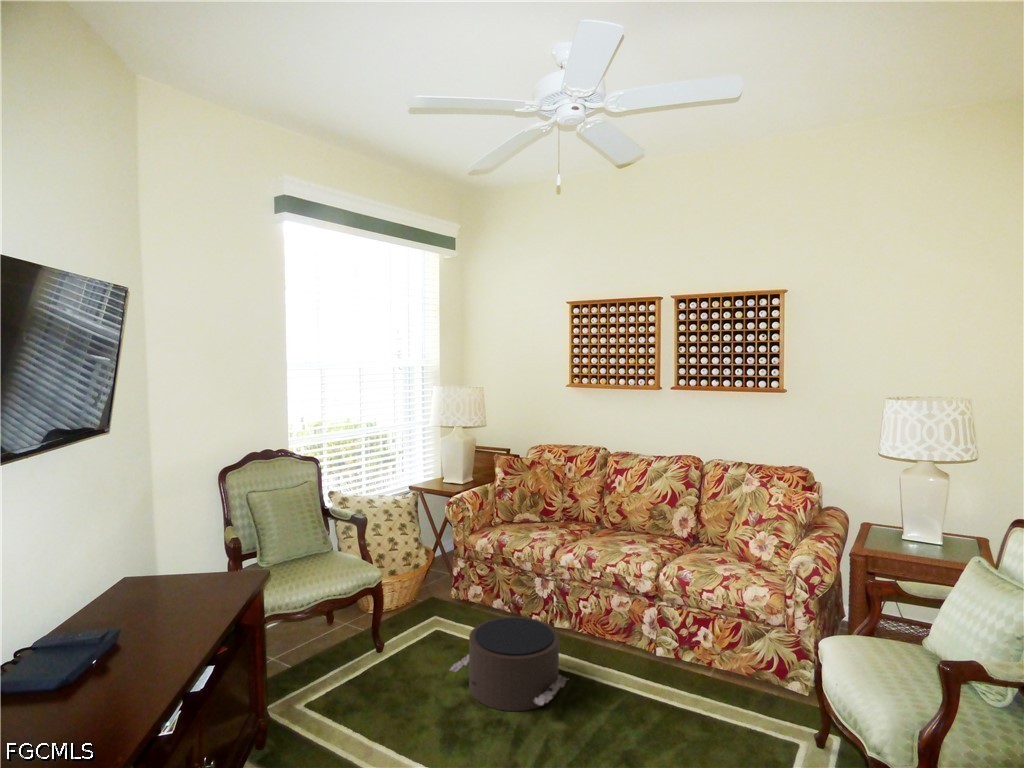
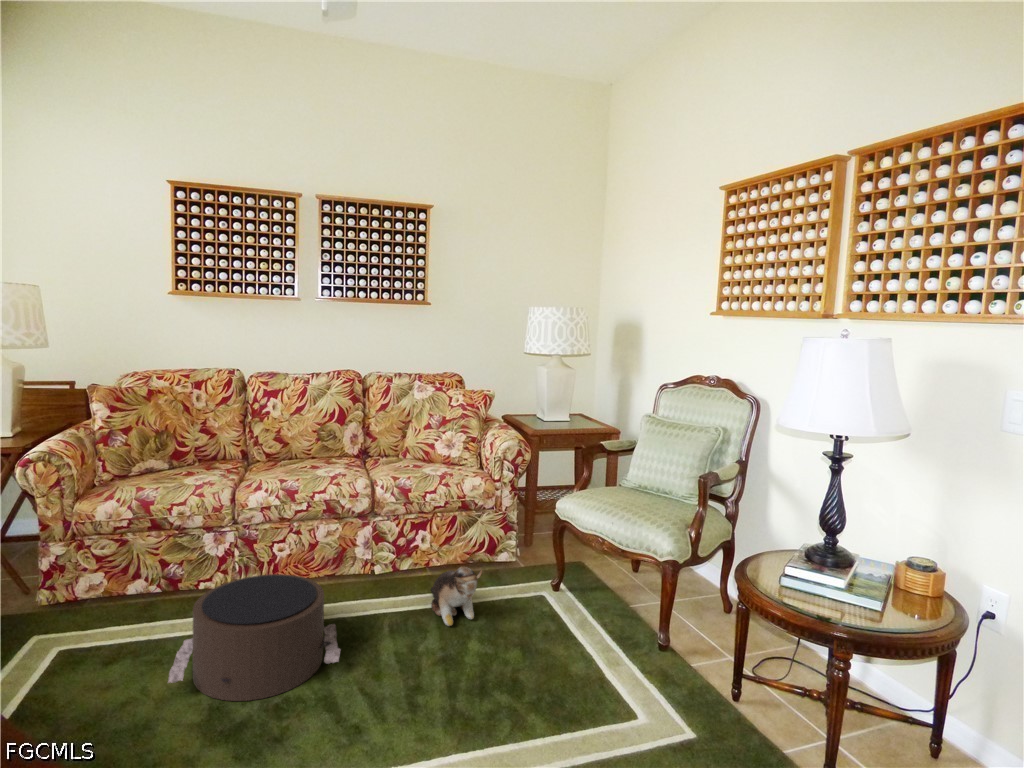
plush toy: none [657,670,700,729] -> present [431,567,482,626]

